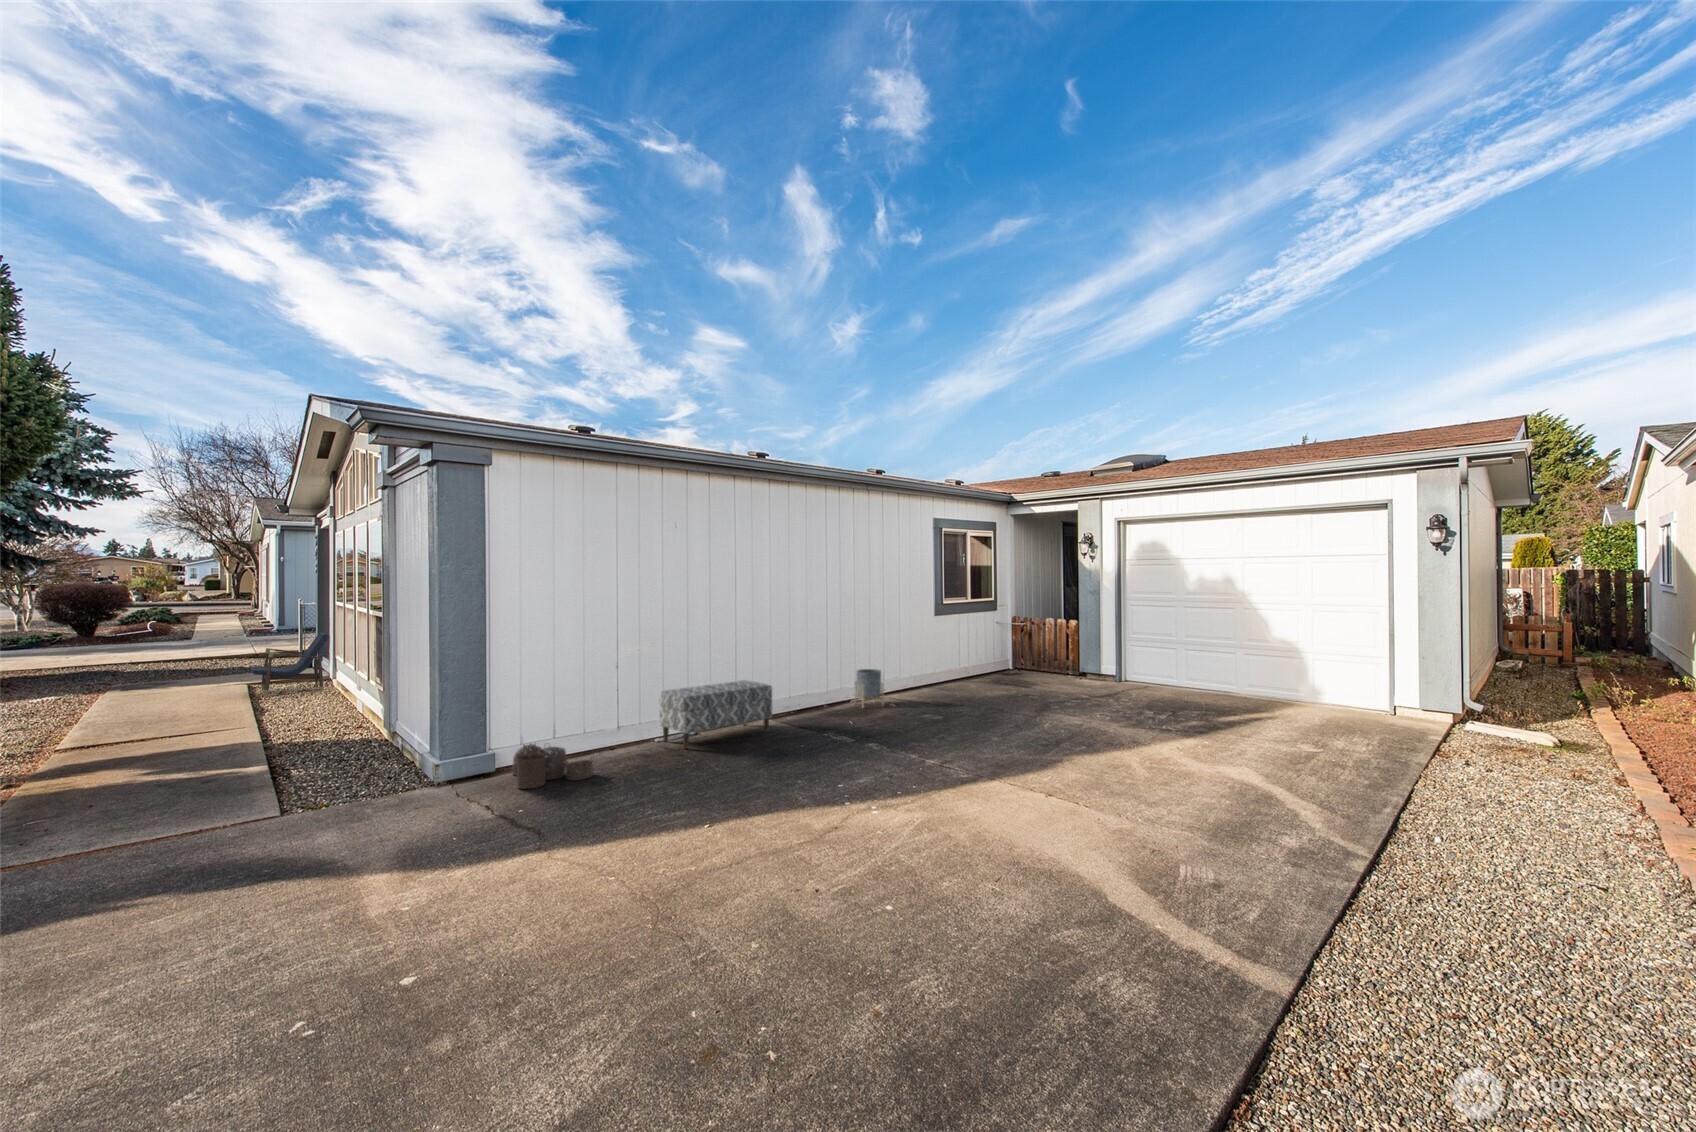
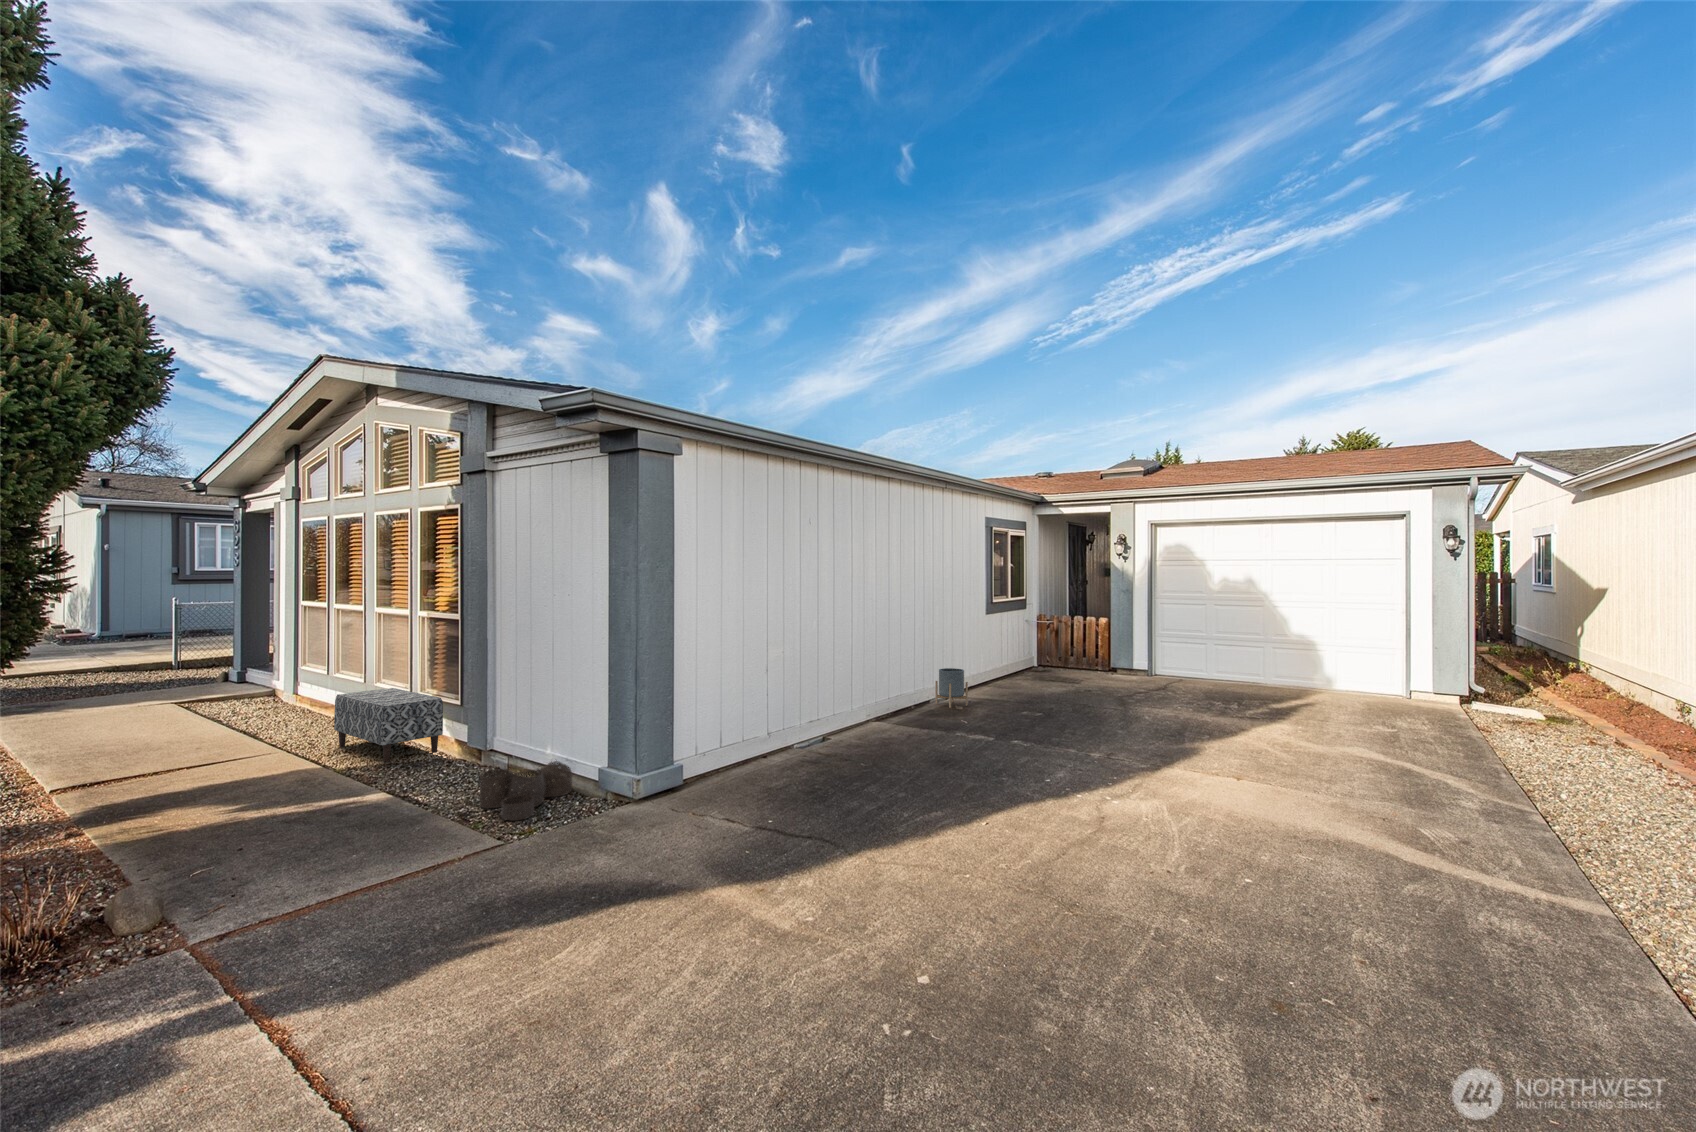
lounge chair: present [251,632,329,697] -> none [194,637,298,716]
bench: present [660,680,772,749] -> present [334,688,443,762]
woven basket: present [512,744,594,789] -> present [480,761,572,821]

